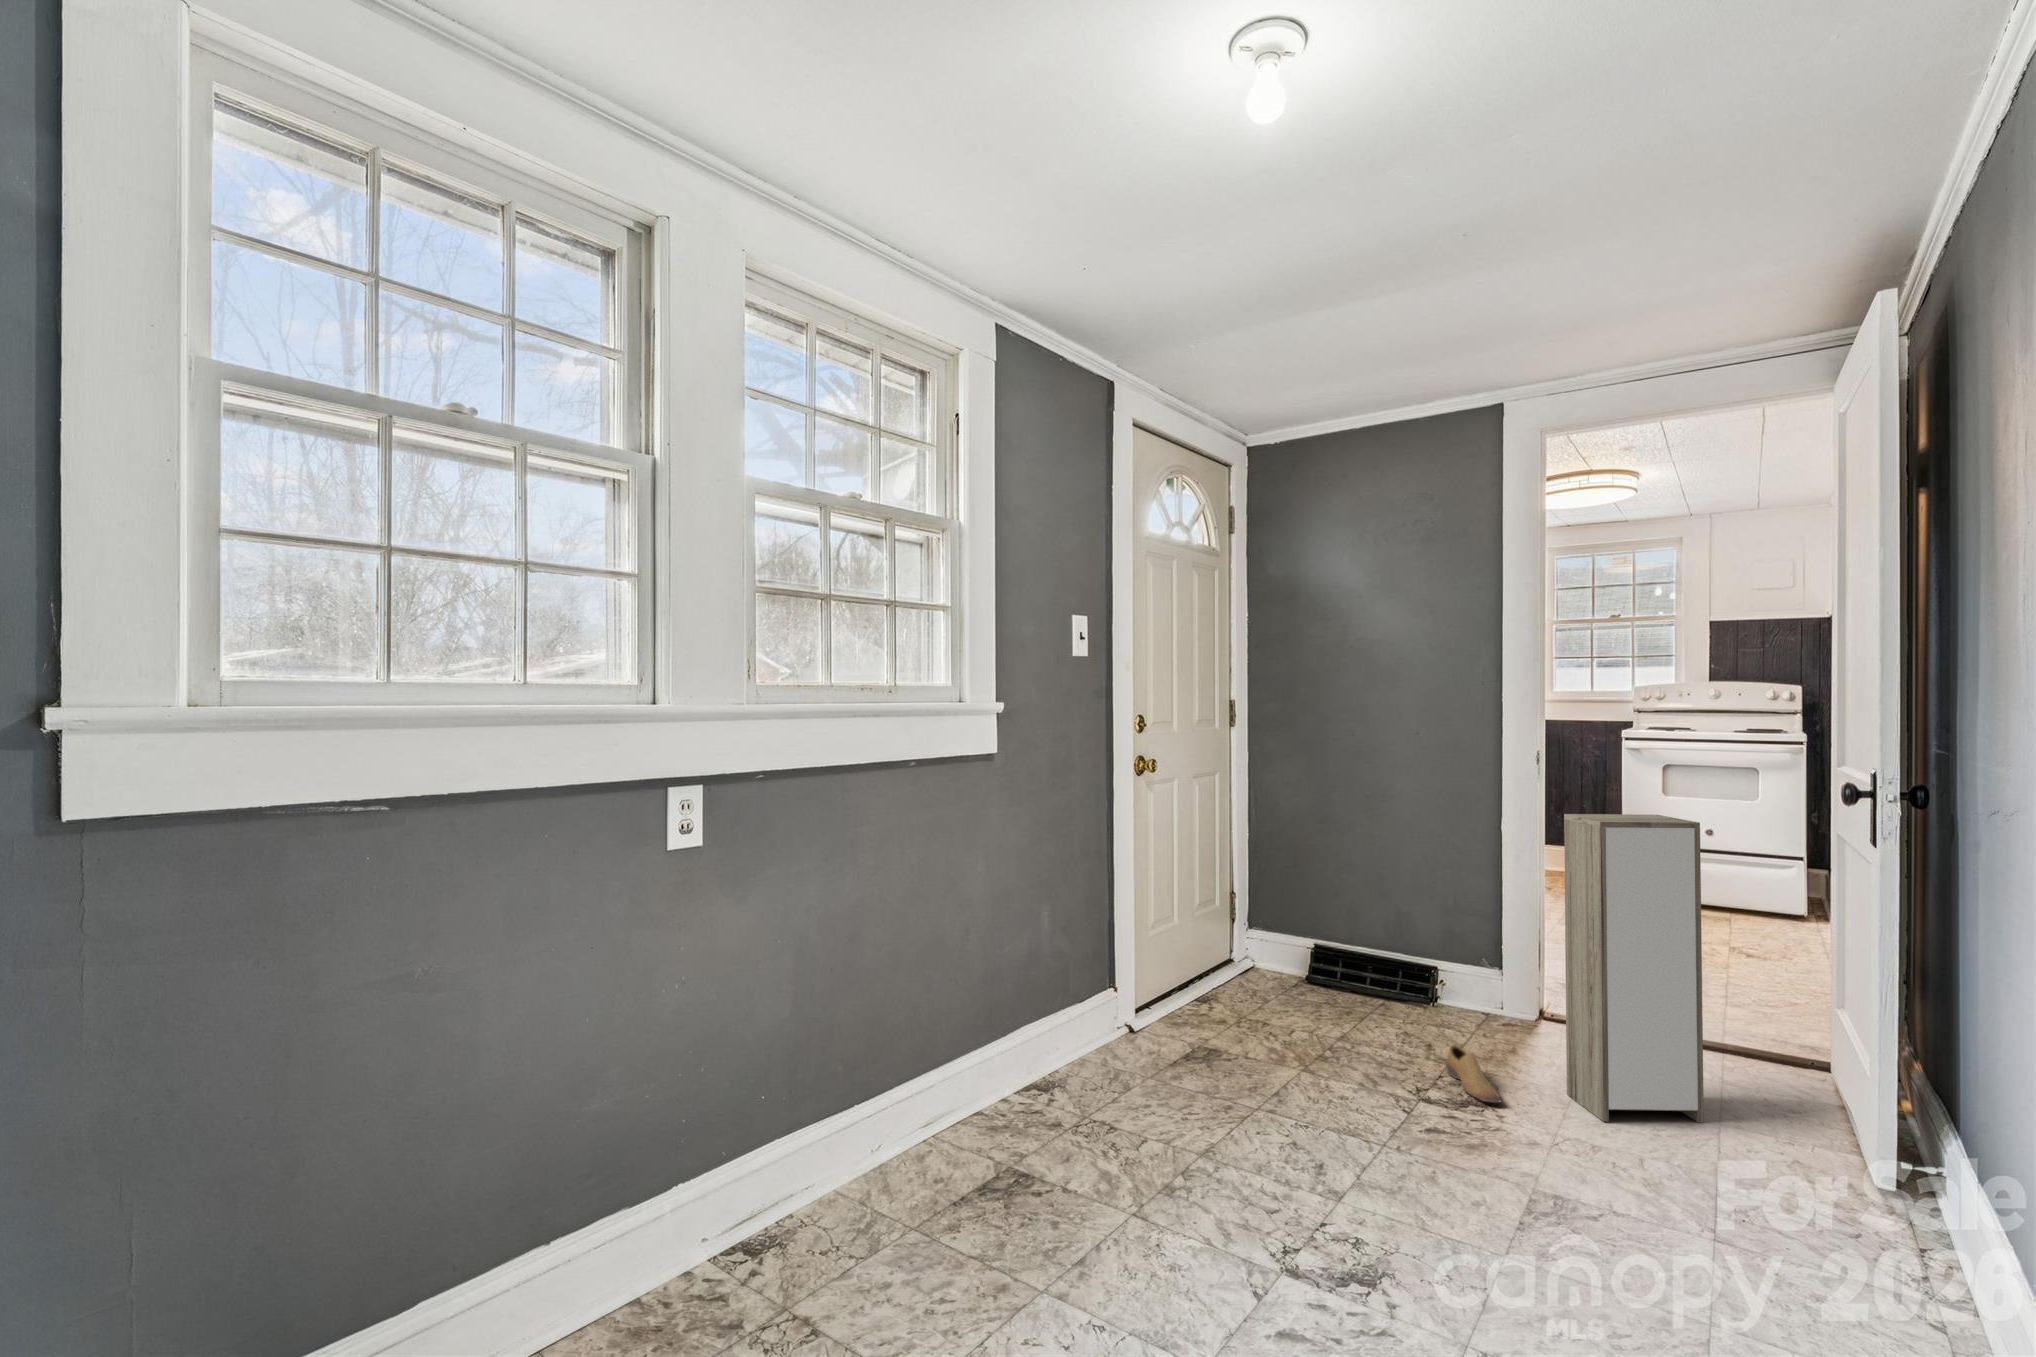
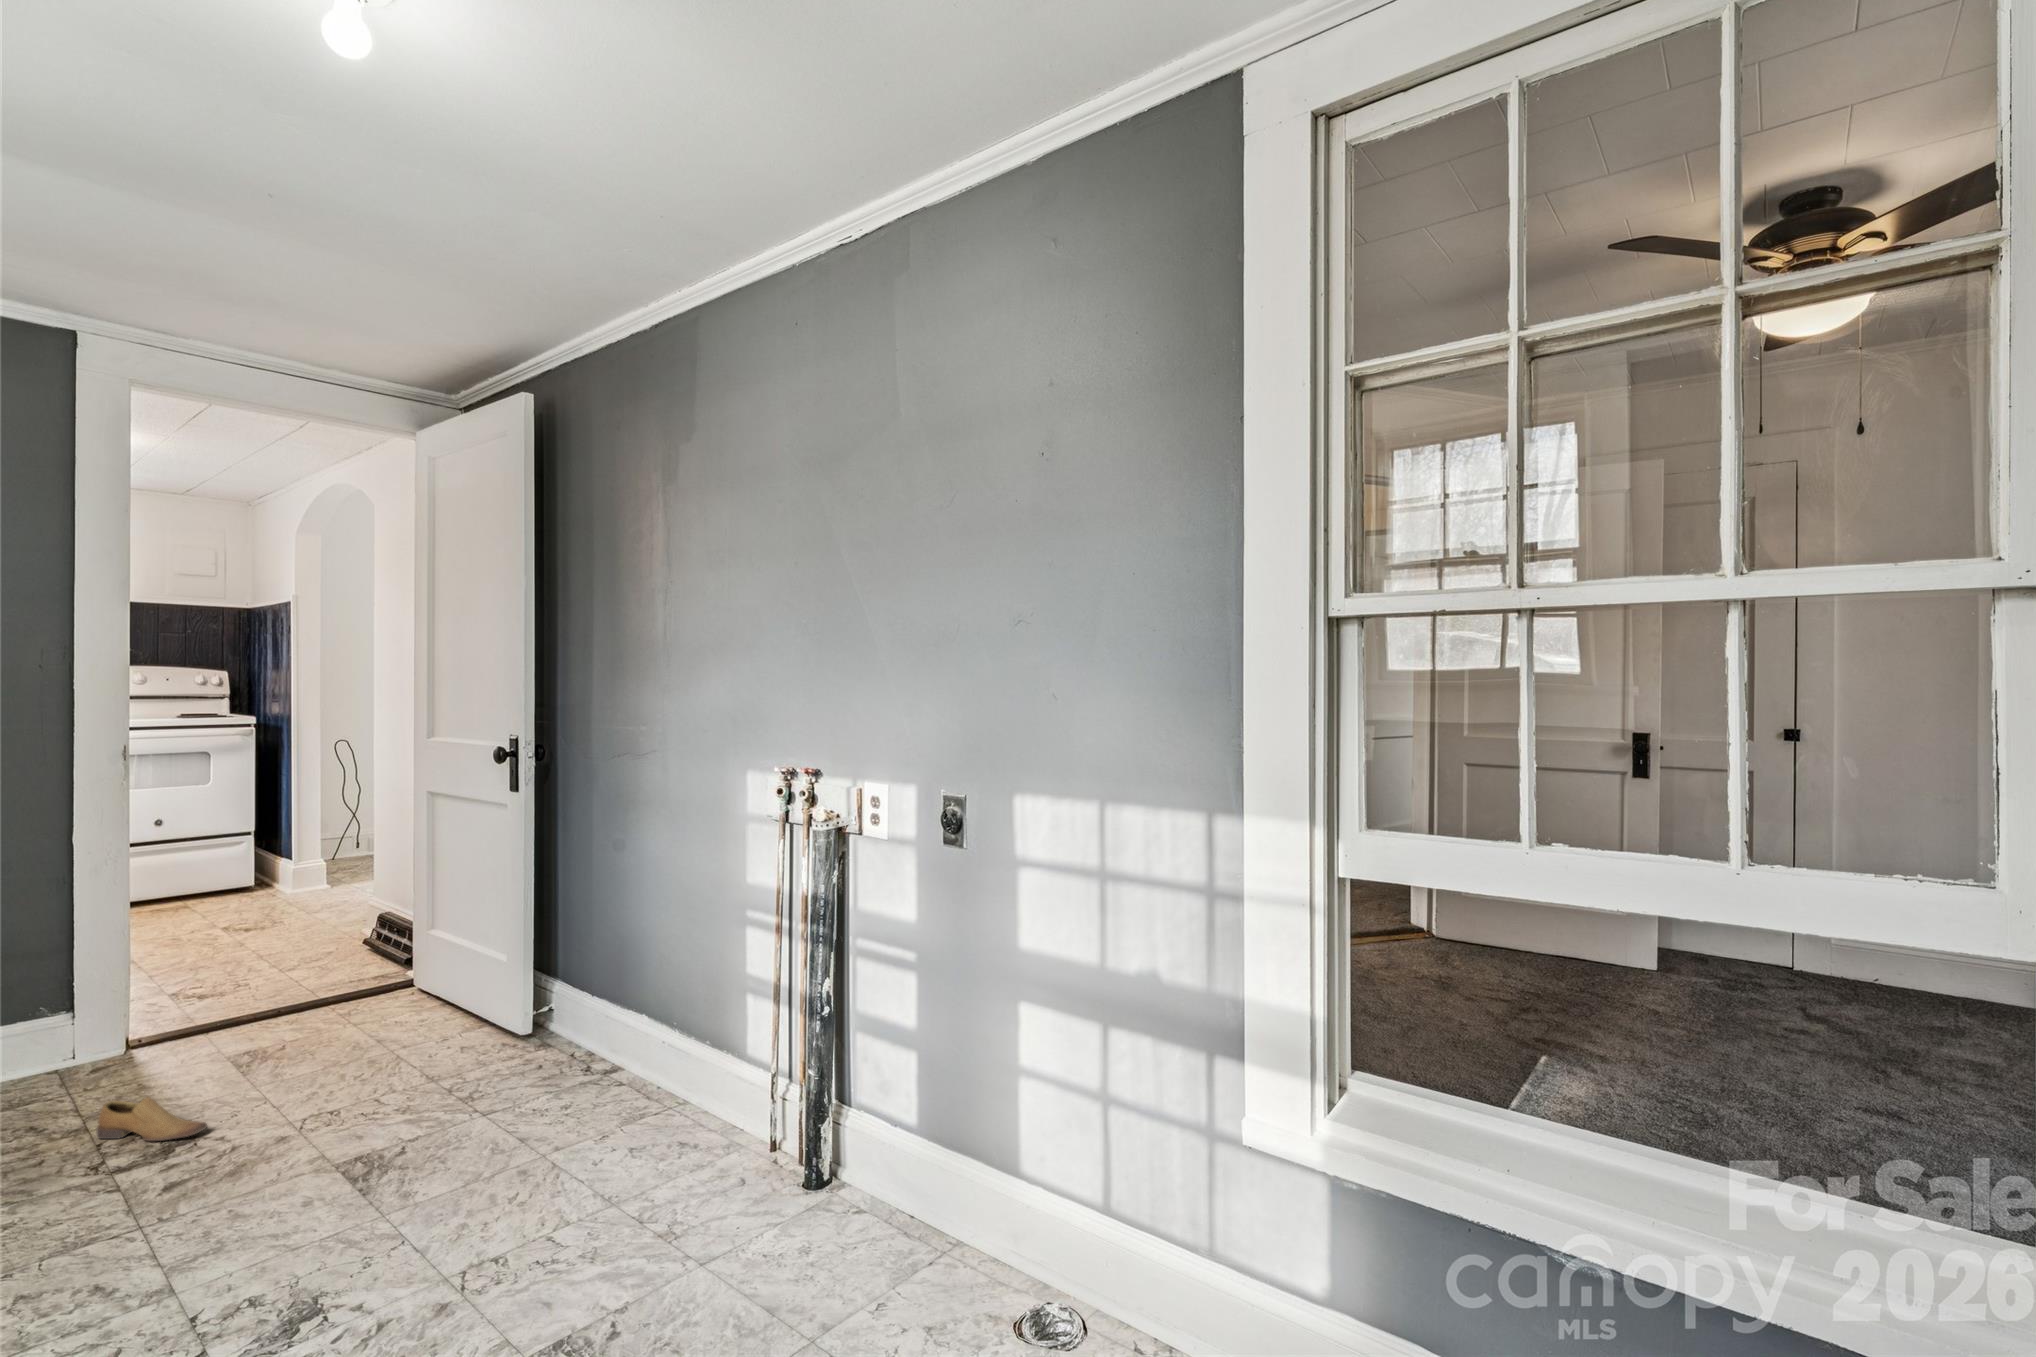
storage cabinet: present [1564,814,1704,1123] -> none [251,797,380,1093]

